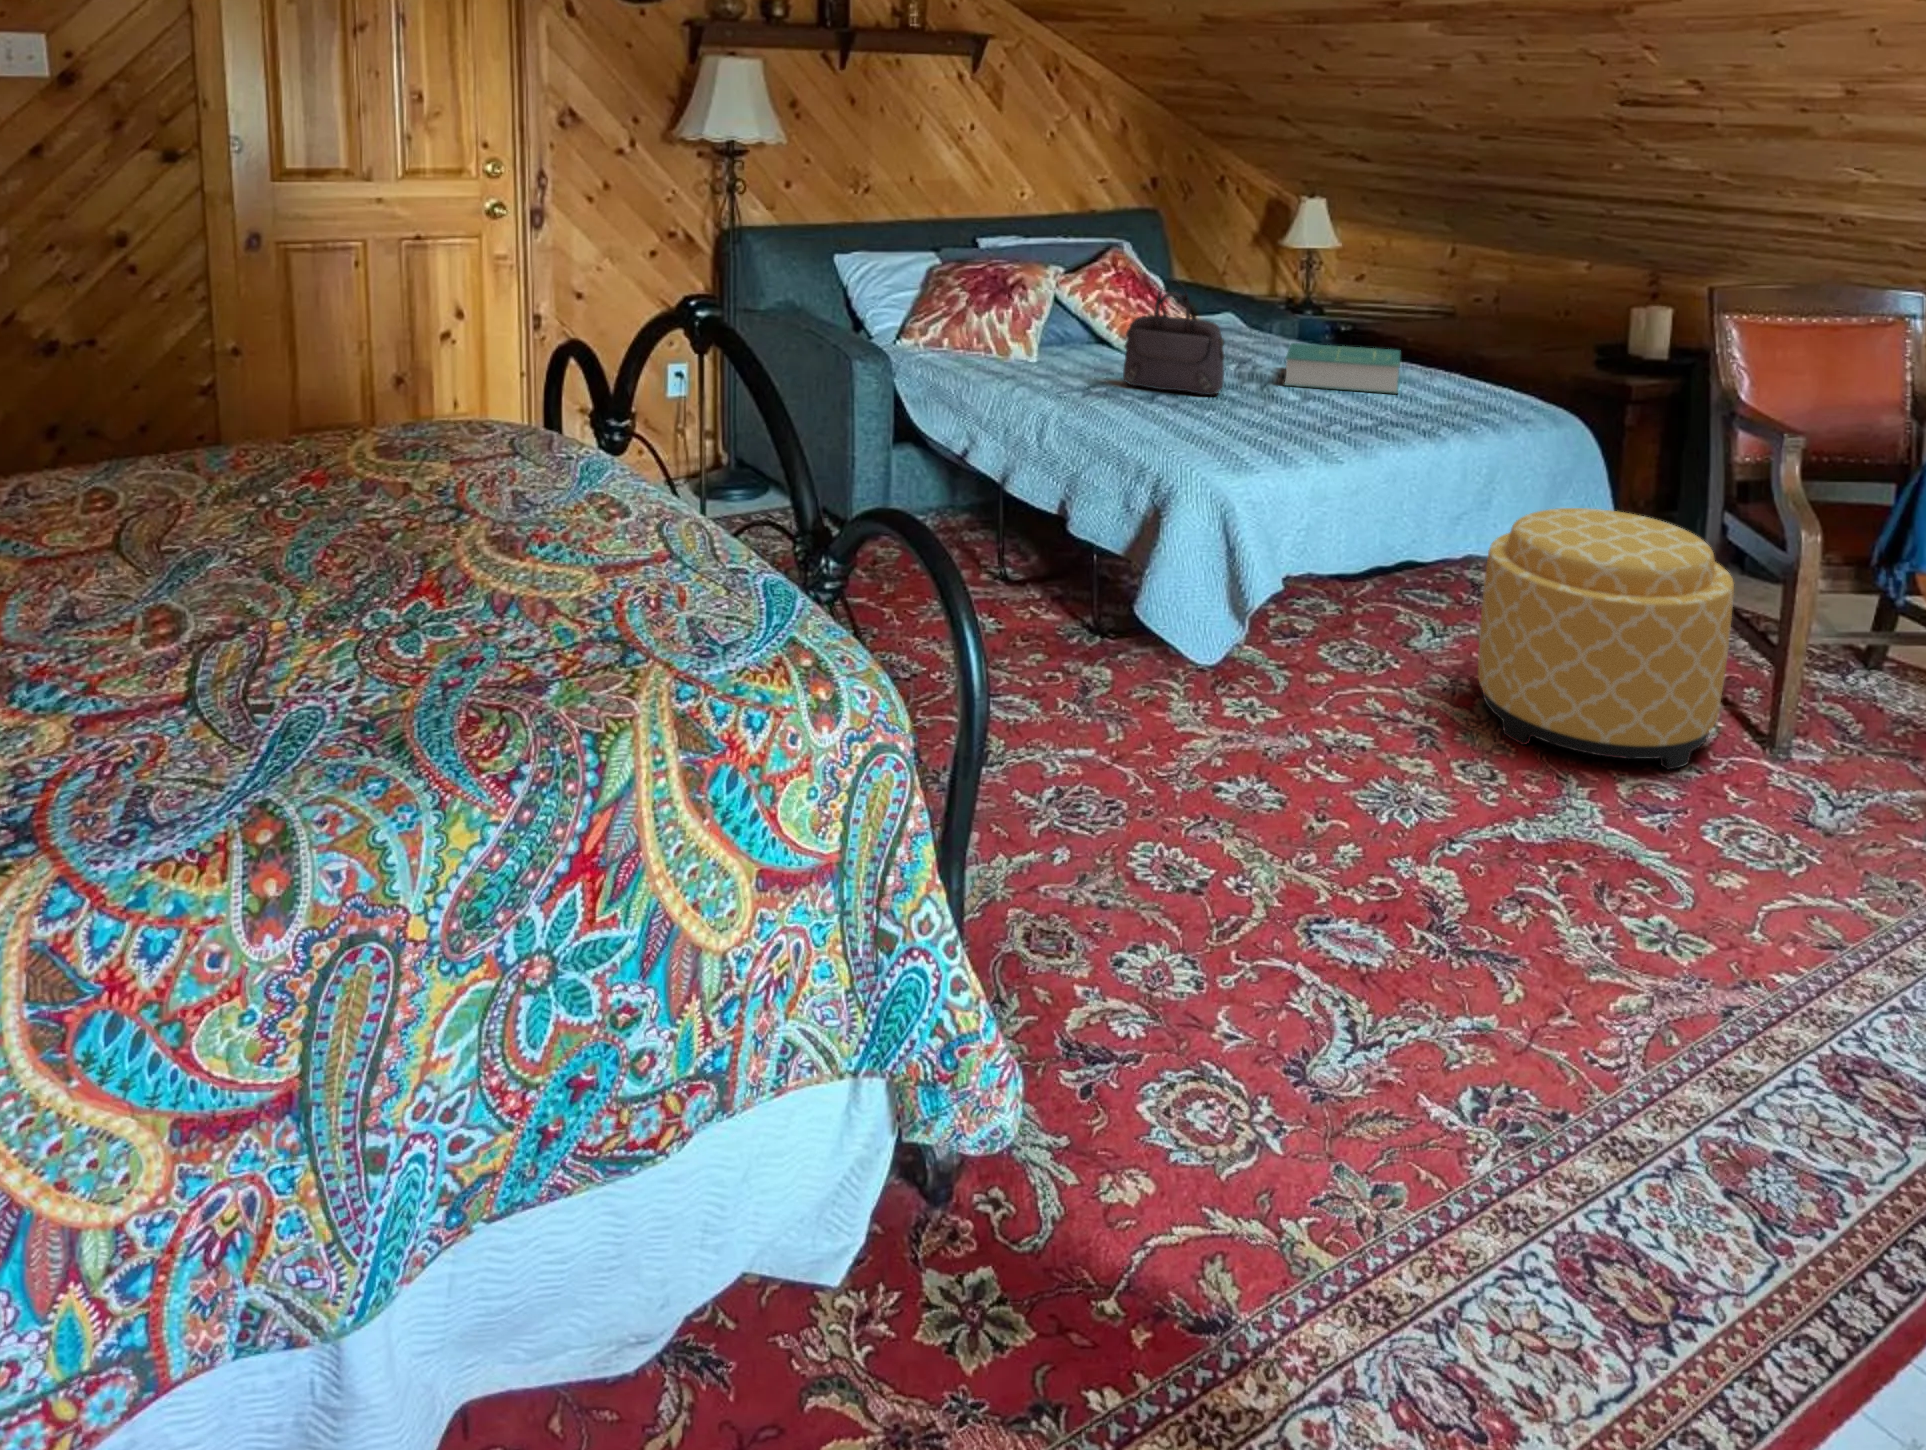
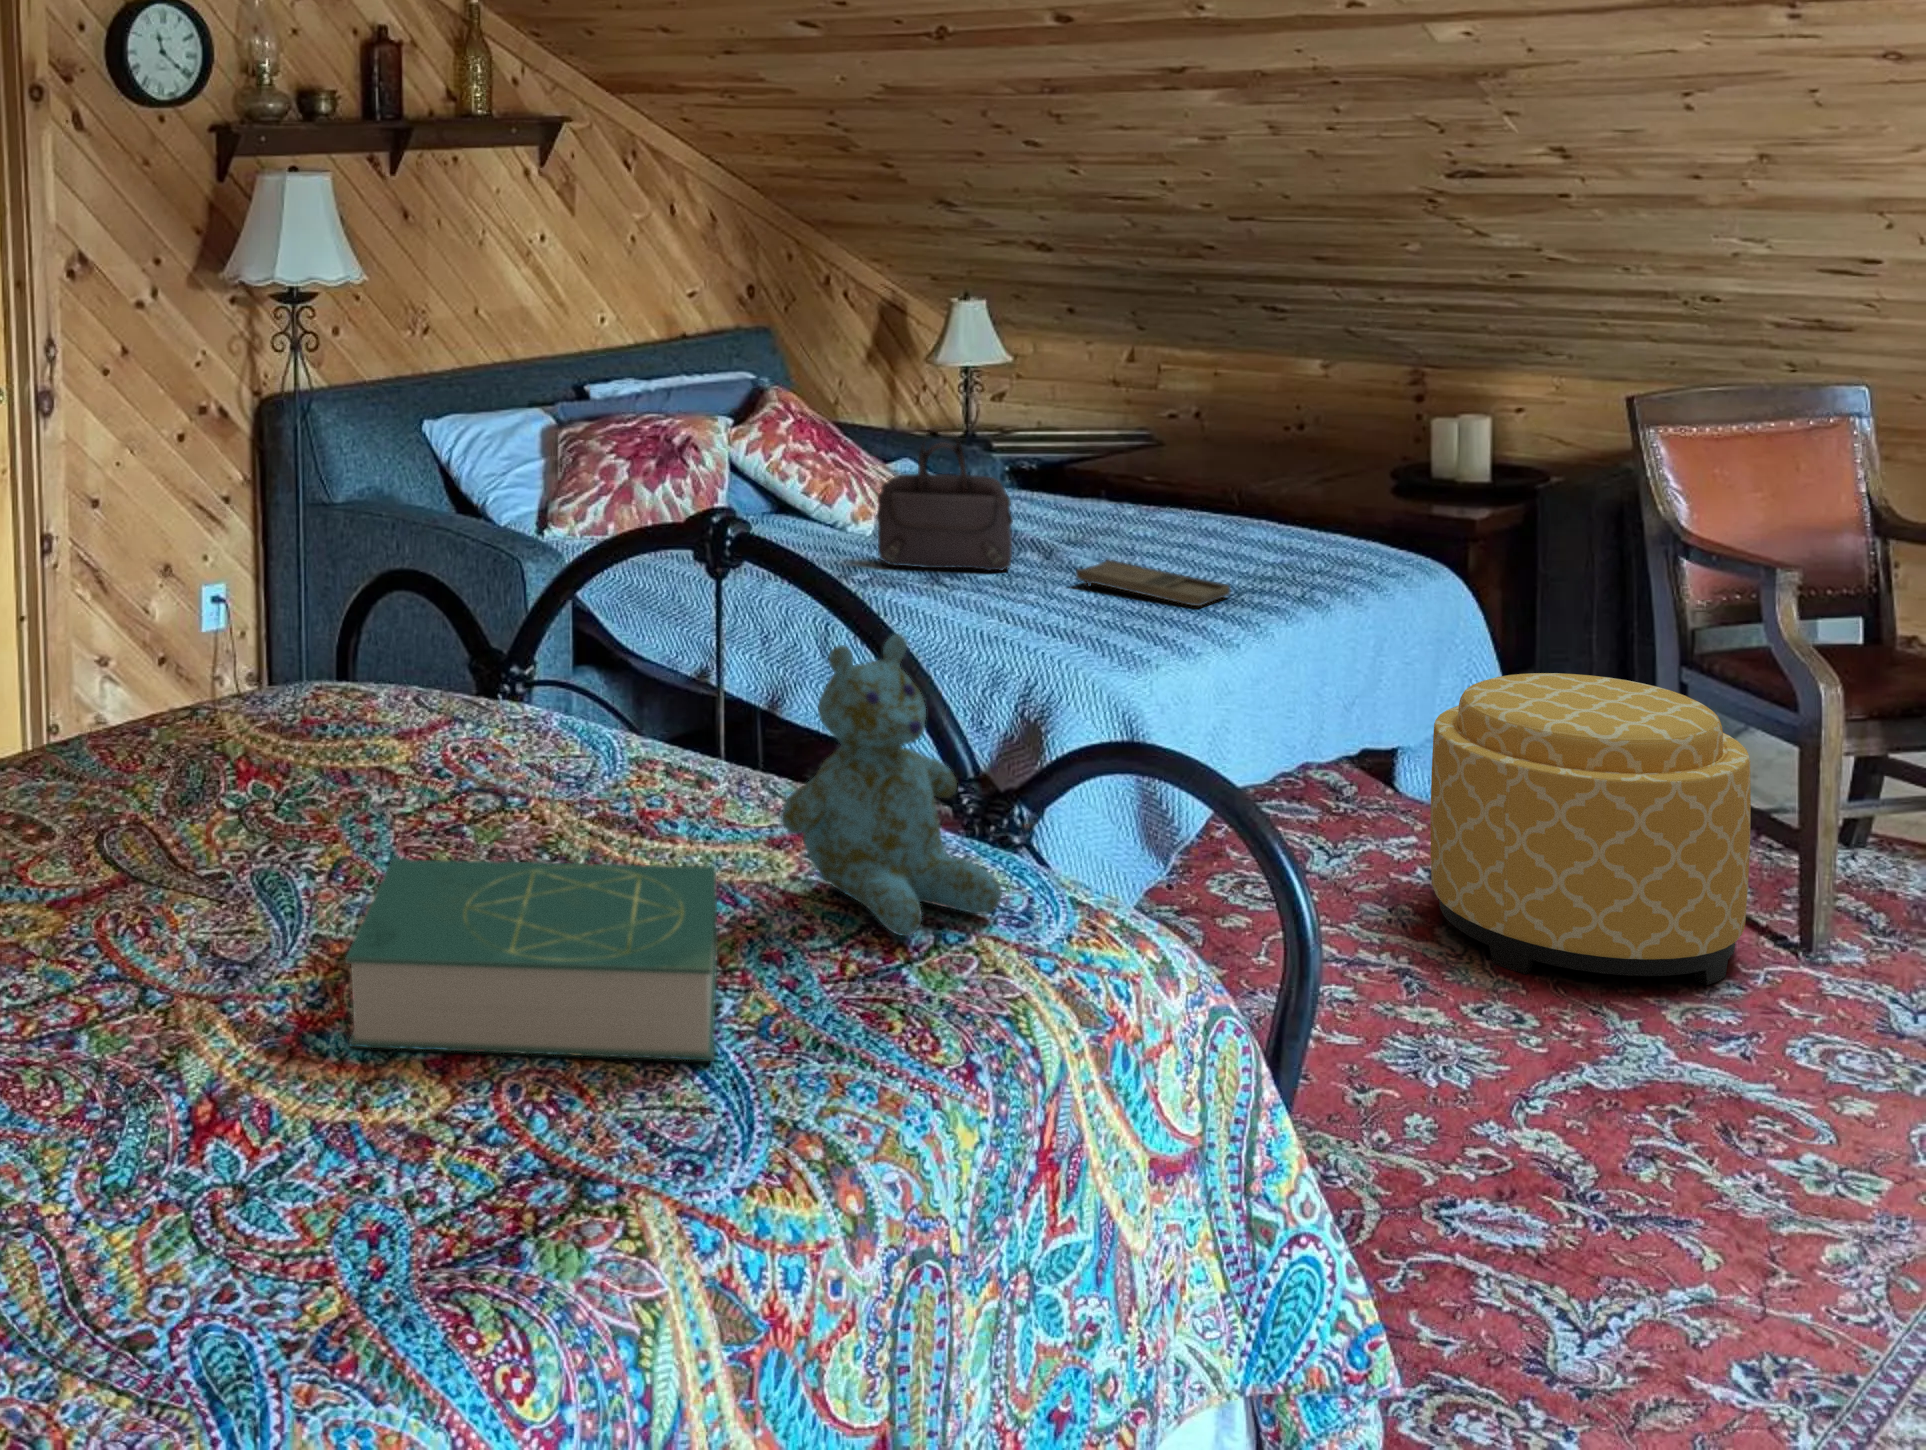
book: present [1284,343,1400,394] -> present [345,859,718,1060]
tray: none [1256,393,1367,434] -> present [1076,560,1230,606]
stuffed bear: none [518,410,708,664] -> present [781,634,1002,936]

